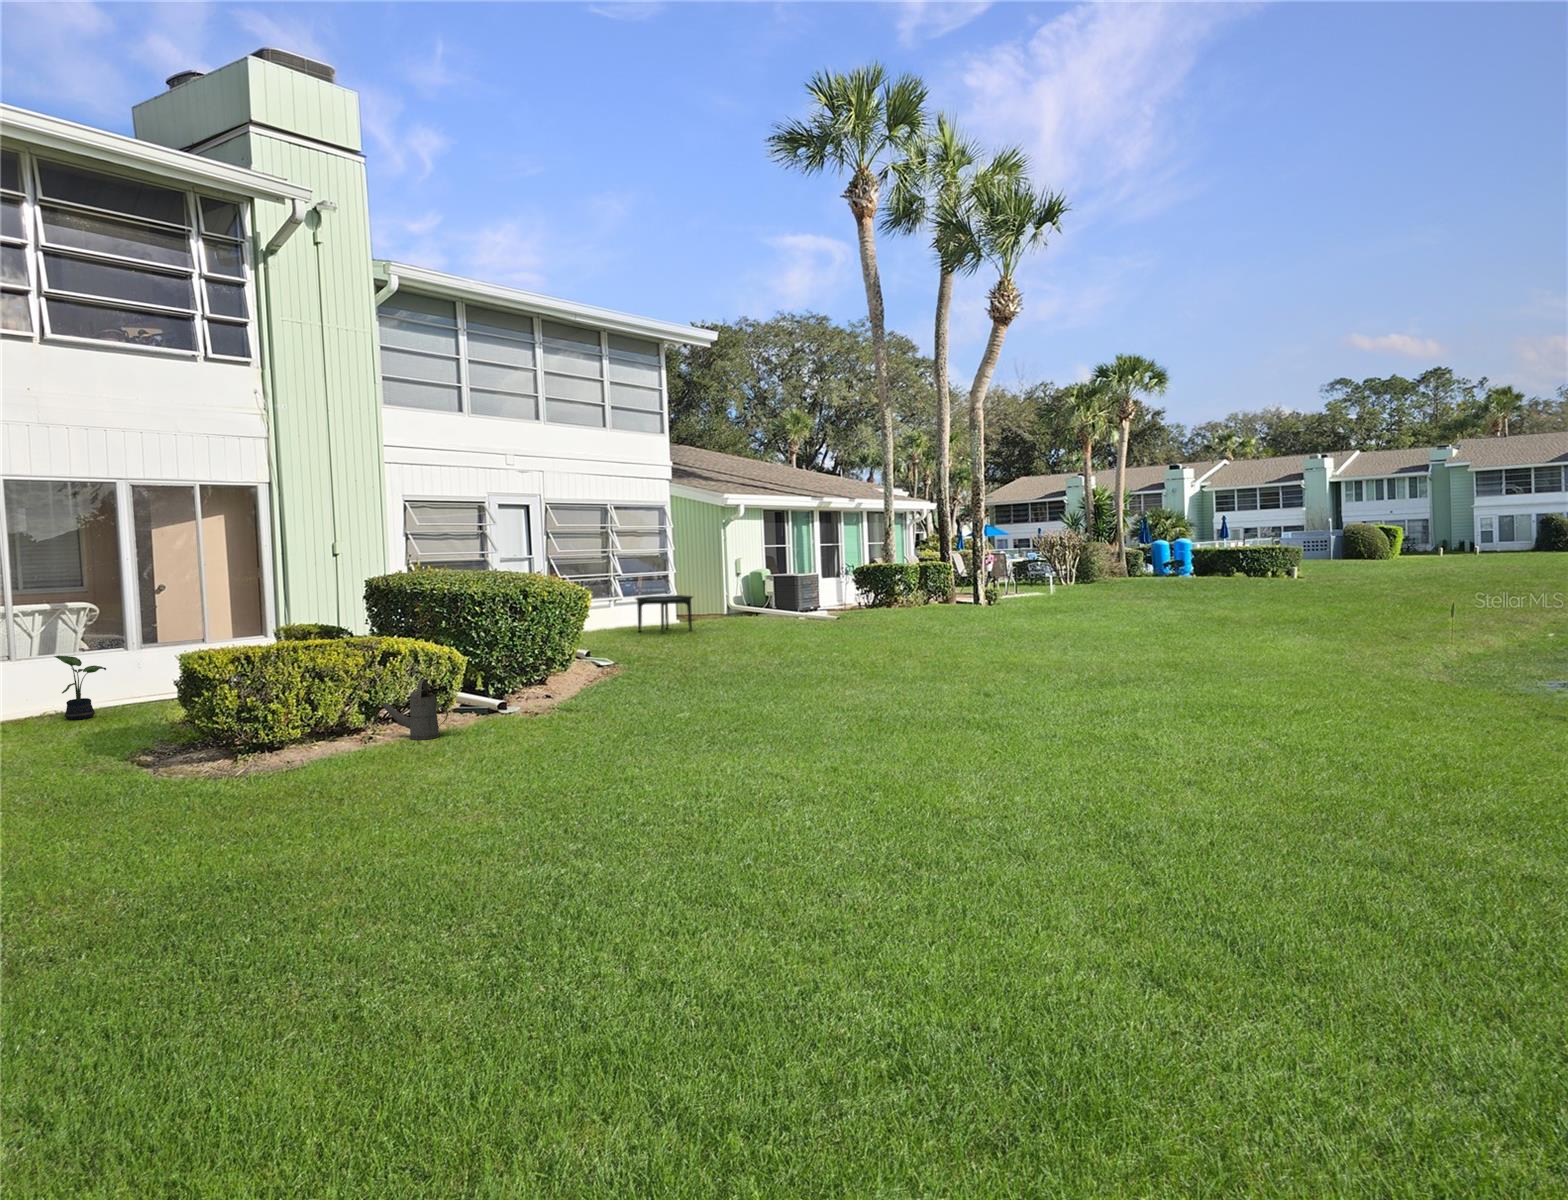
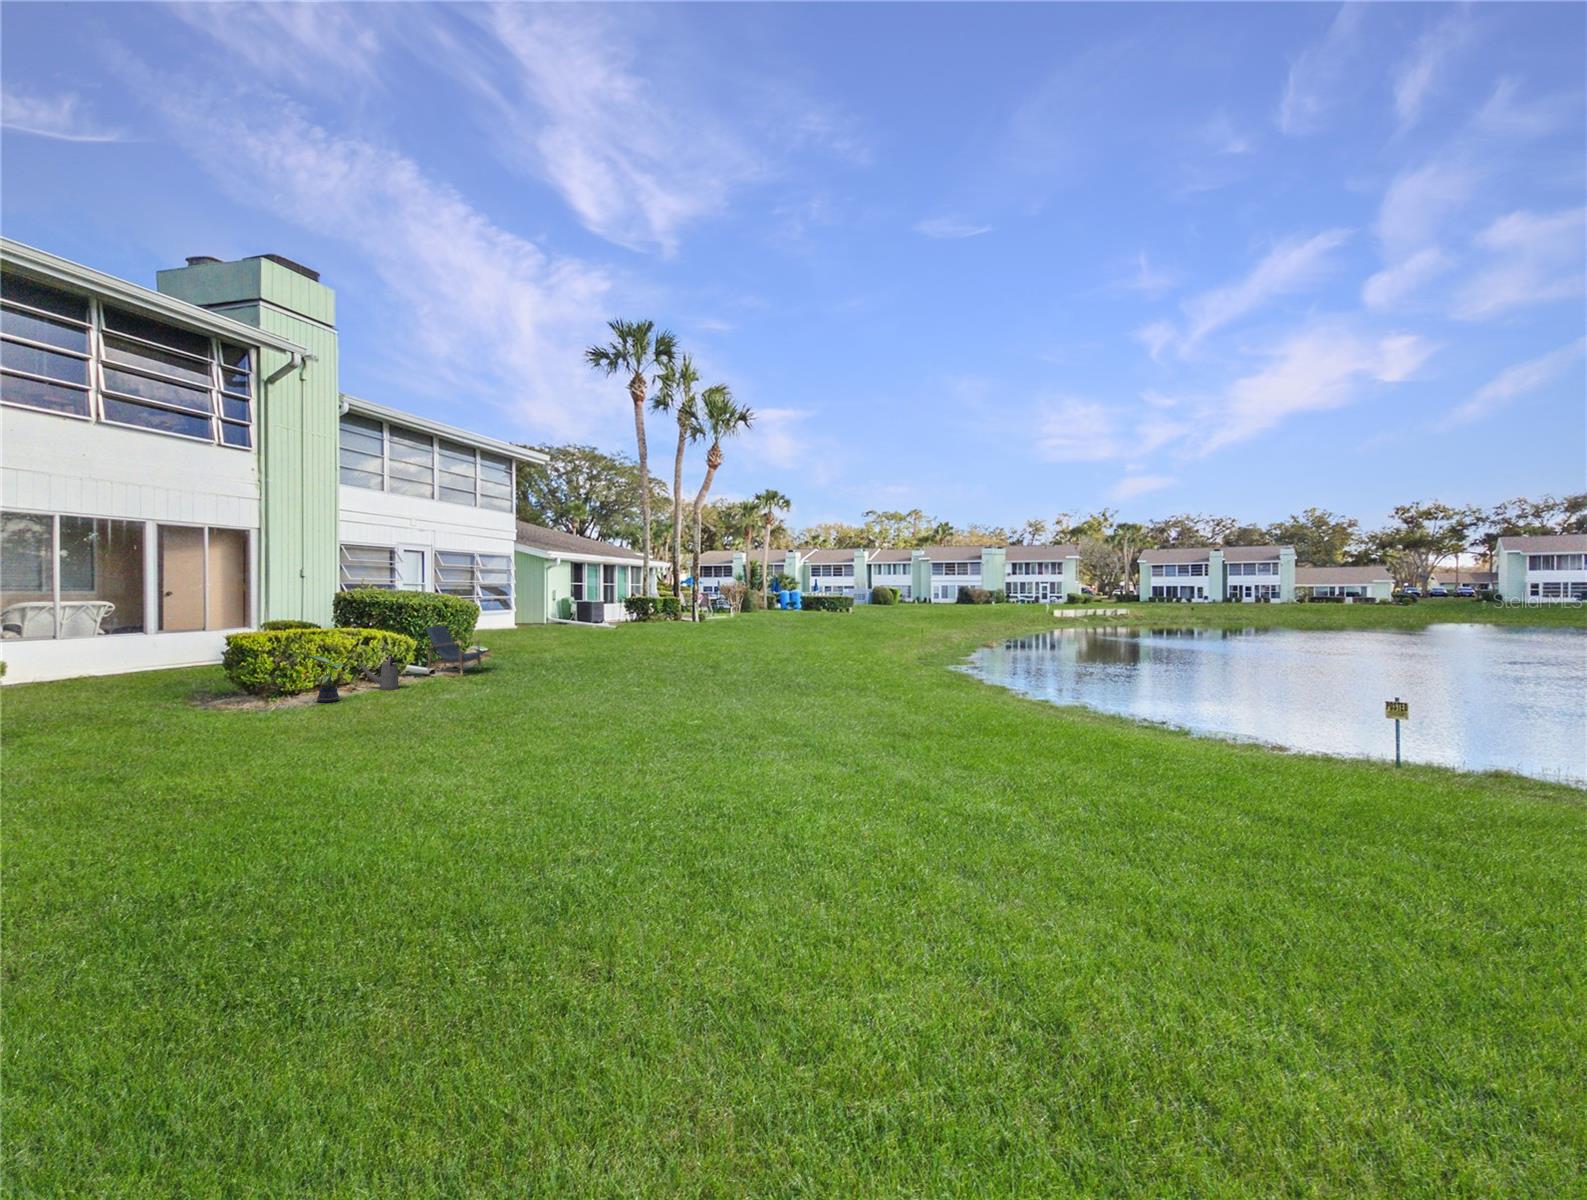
round table: present [636,595,693,634] -> none [491,610,529,633]
lounge chair: none [493,622,592,712] -> present [426,625,486,675]
potted plant: present [54,656,106,720] -> present [308,656,345,703]

